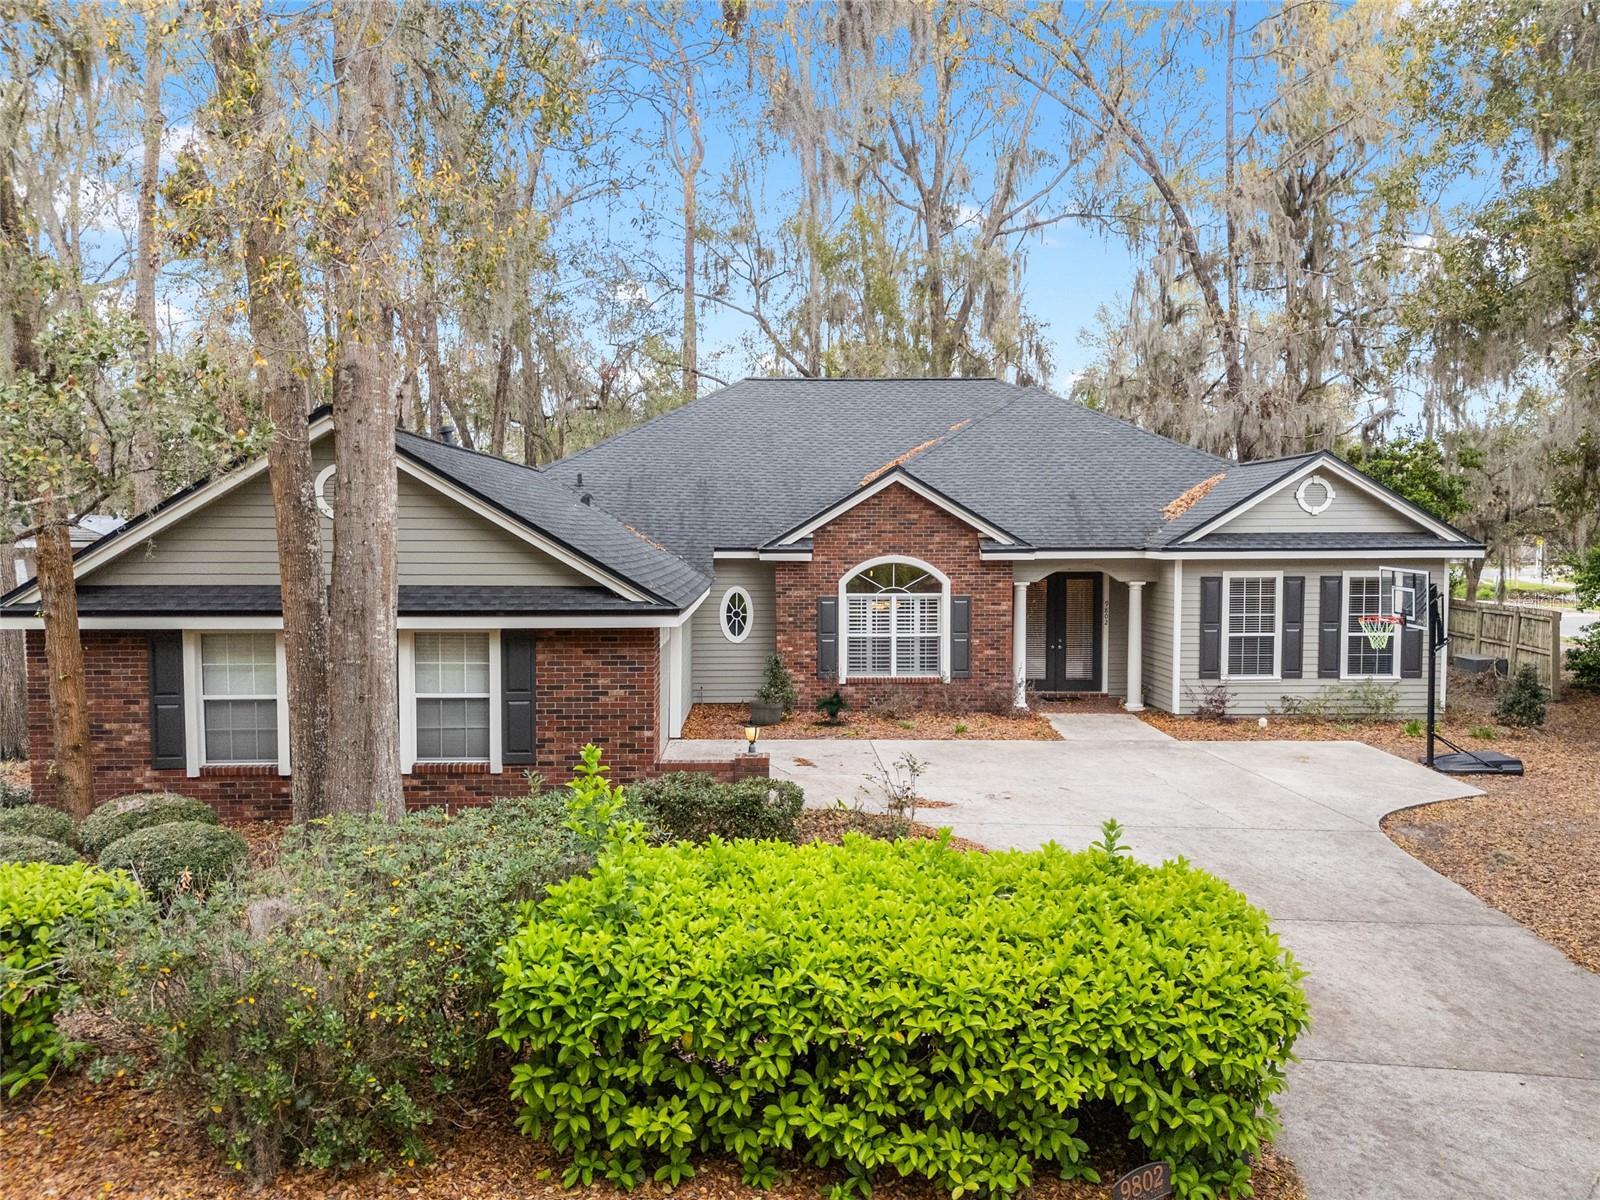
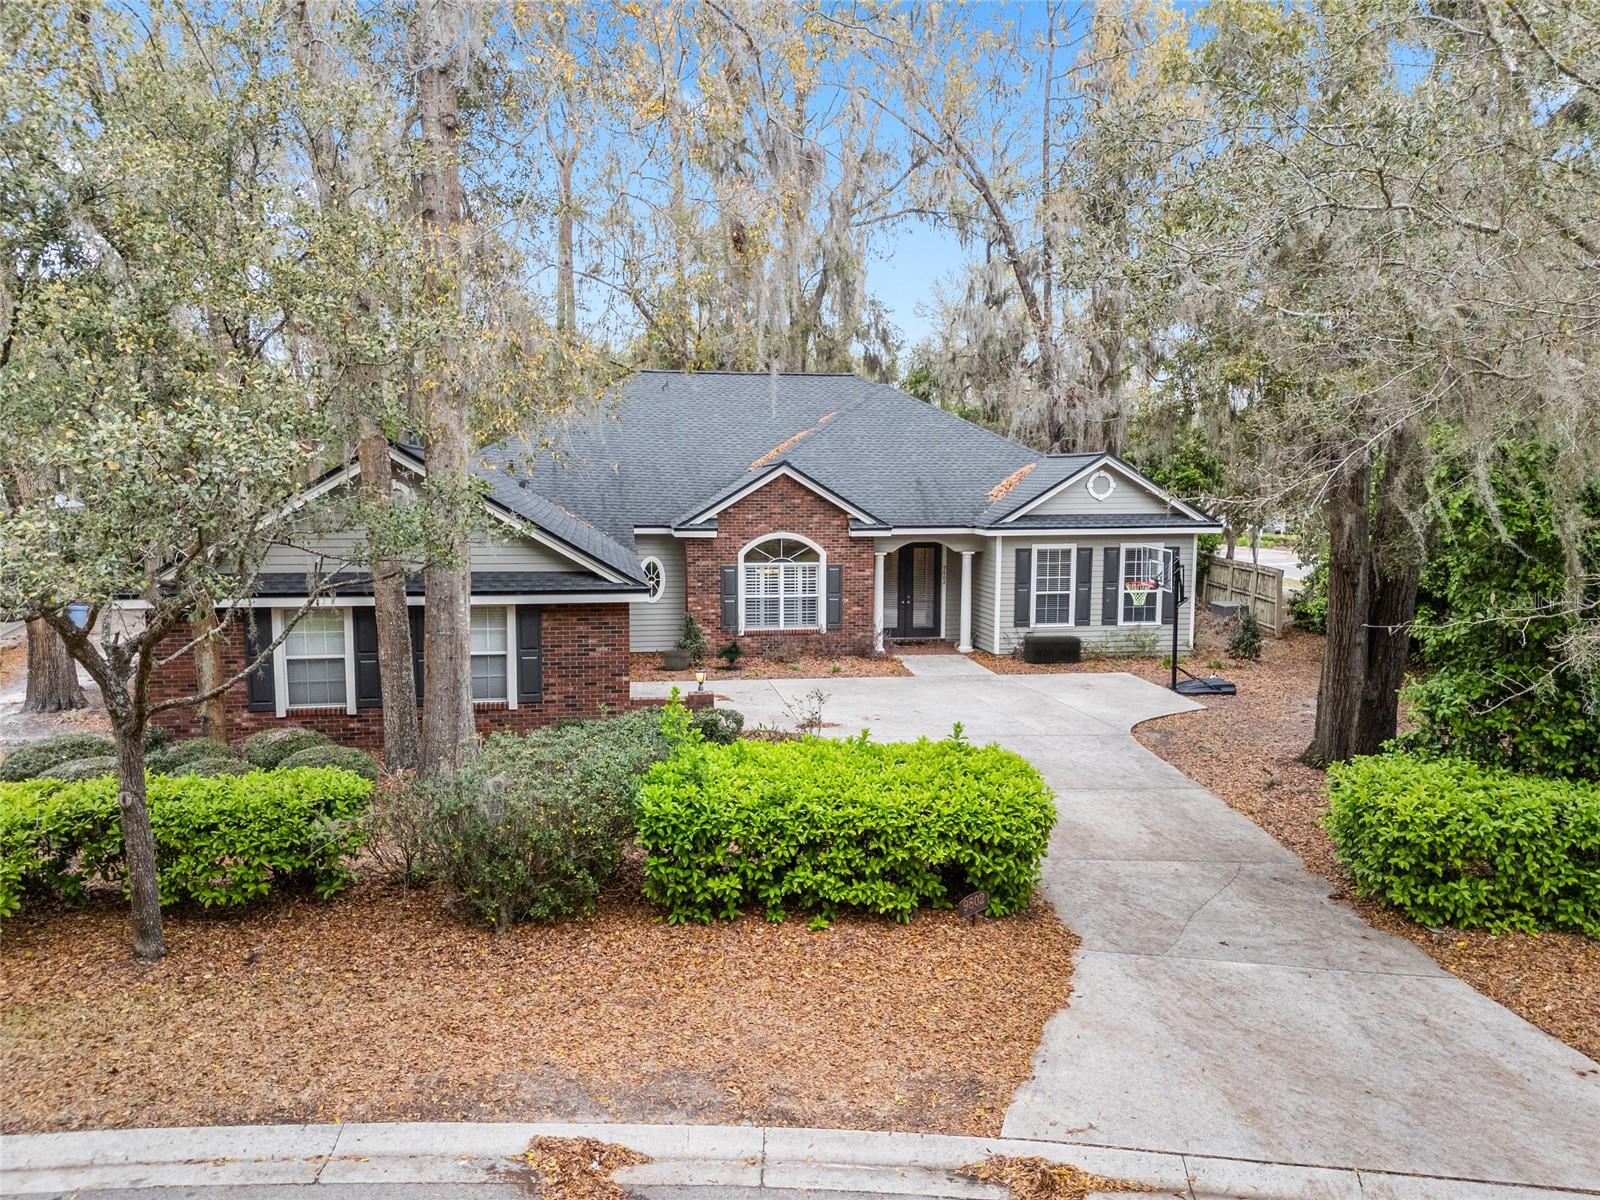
storage bench: none [1209,689,1289,725] -> present [1023,636,1081,663]

